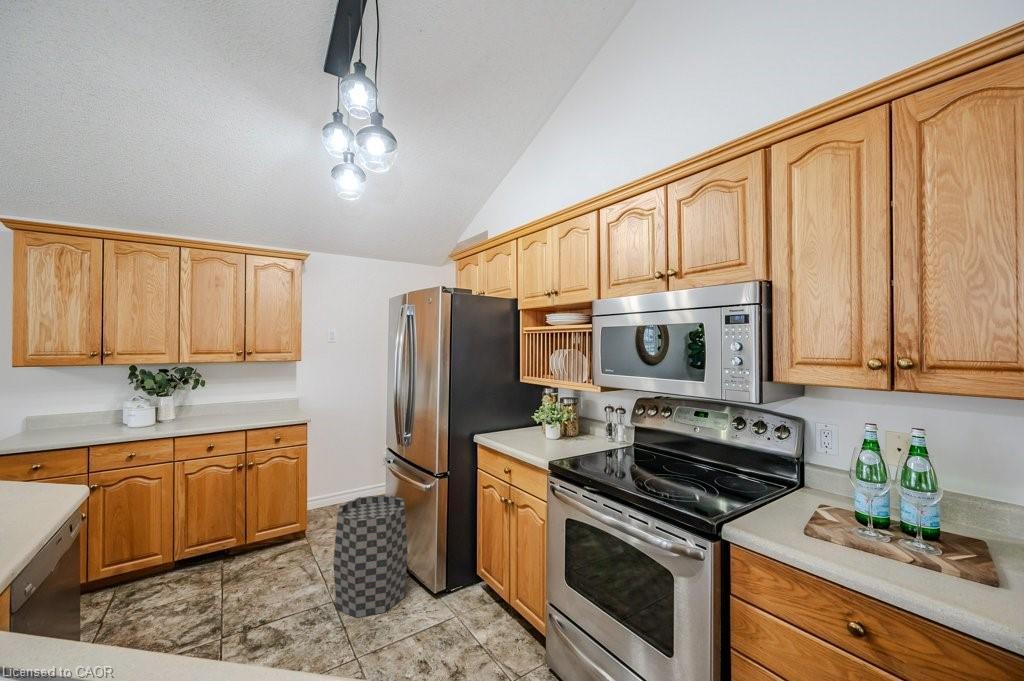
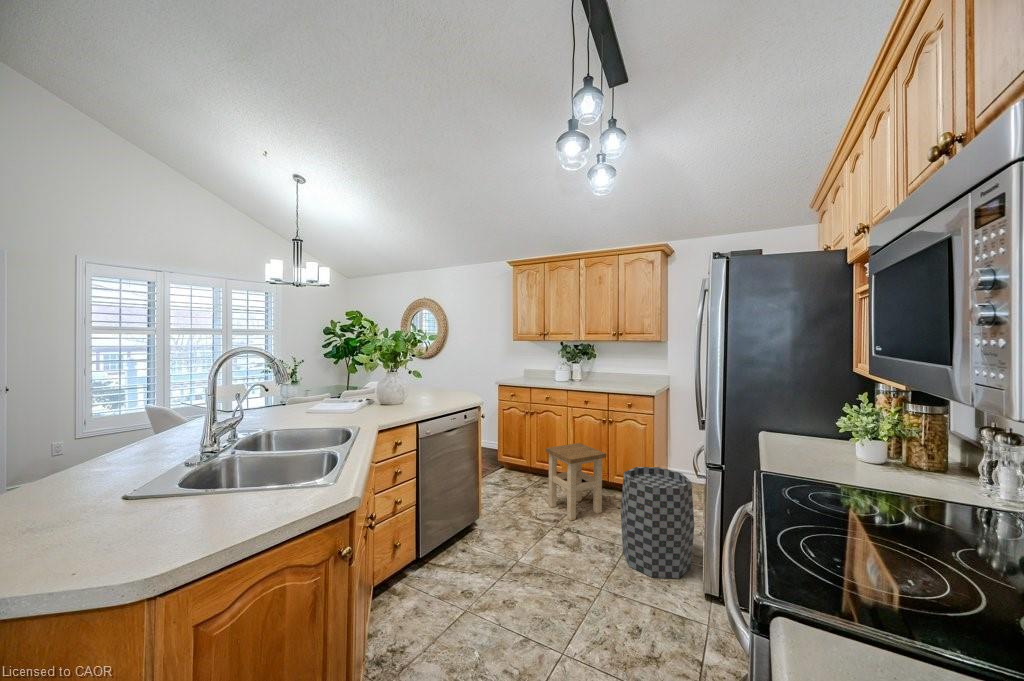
stool: none [173,506,272,618] -> present [545,443,606,521]

